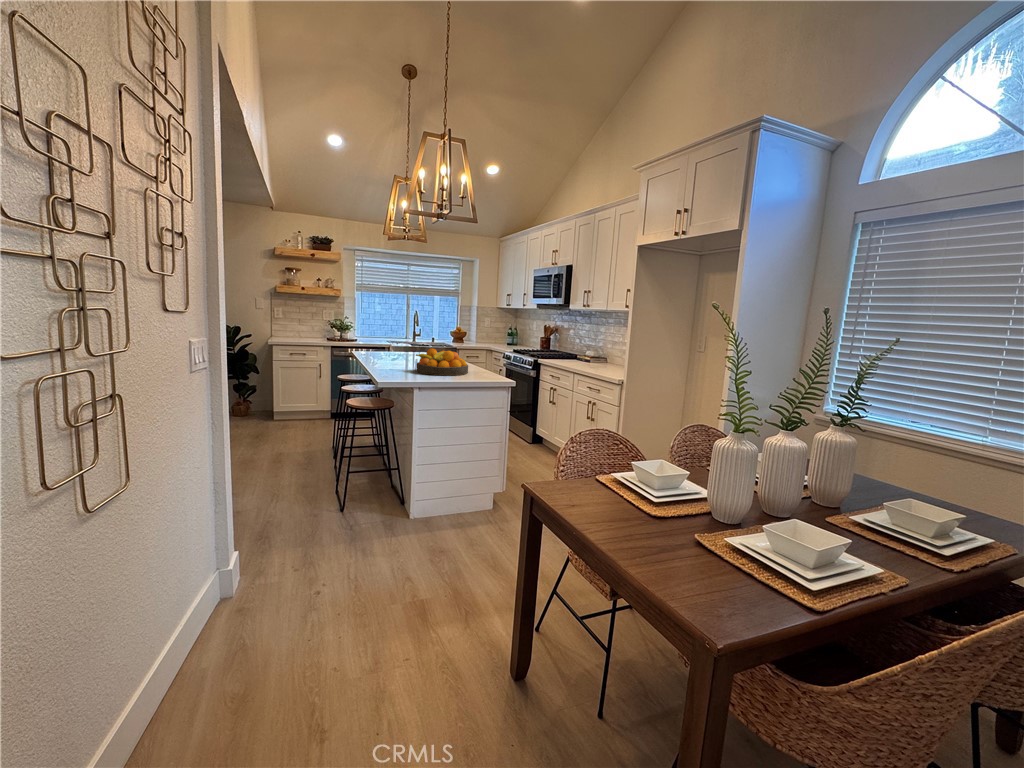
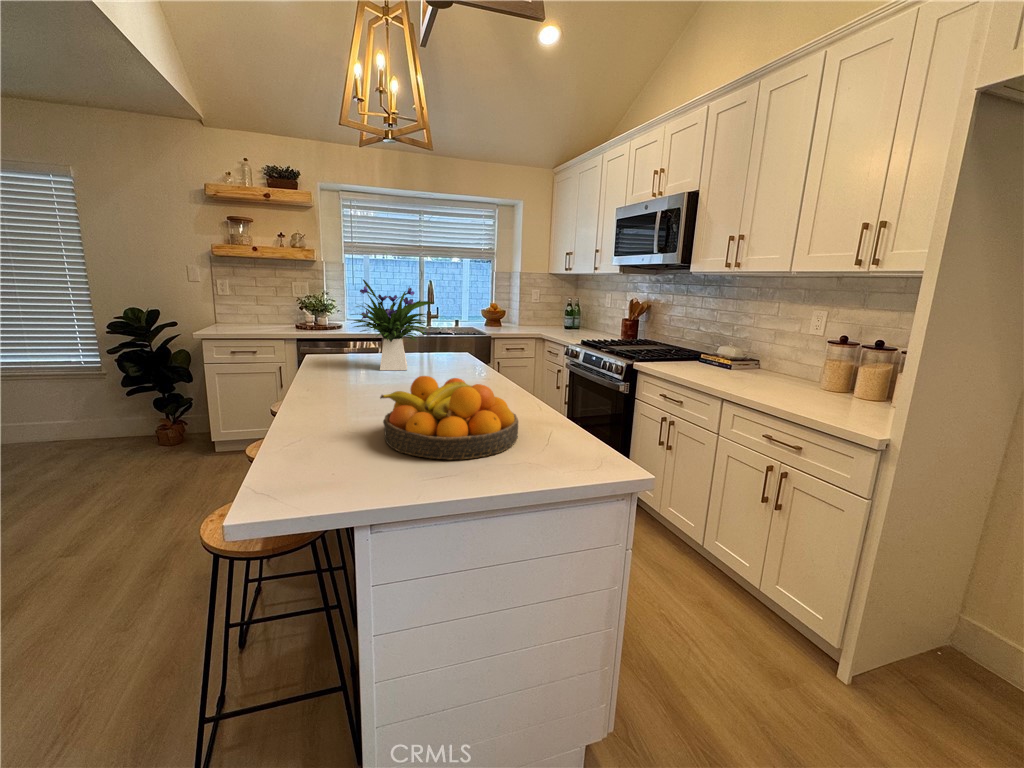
flower arrangement: none [383,310,428,357] -> present [351,280,434,370]

